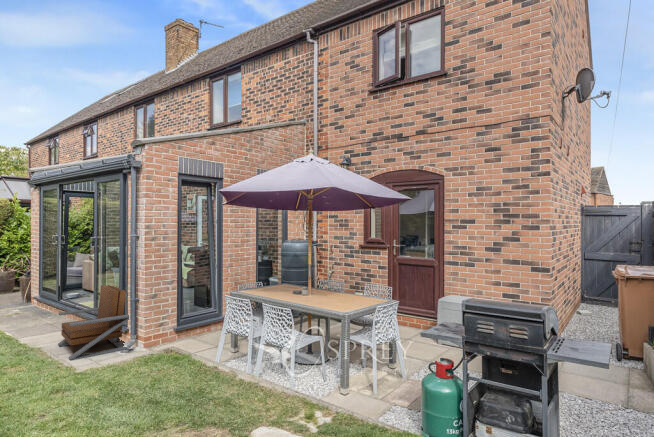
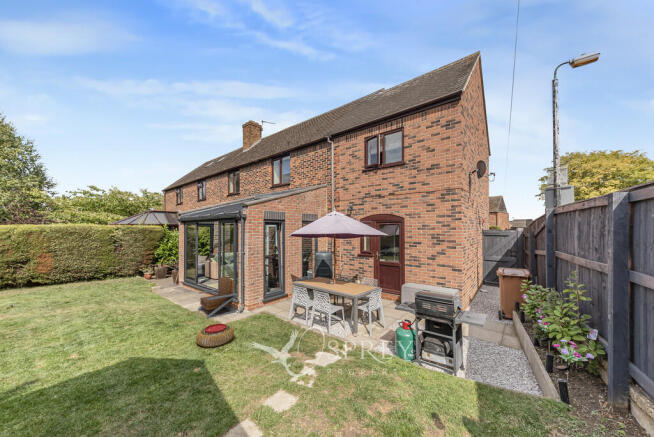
pouf: none [32,368,112,412] -> present [196,324,234,347]

